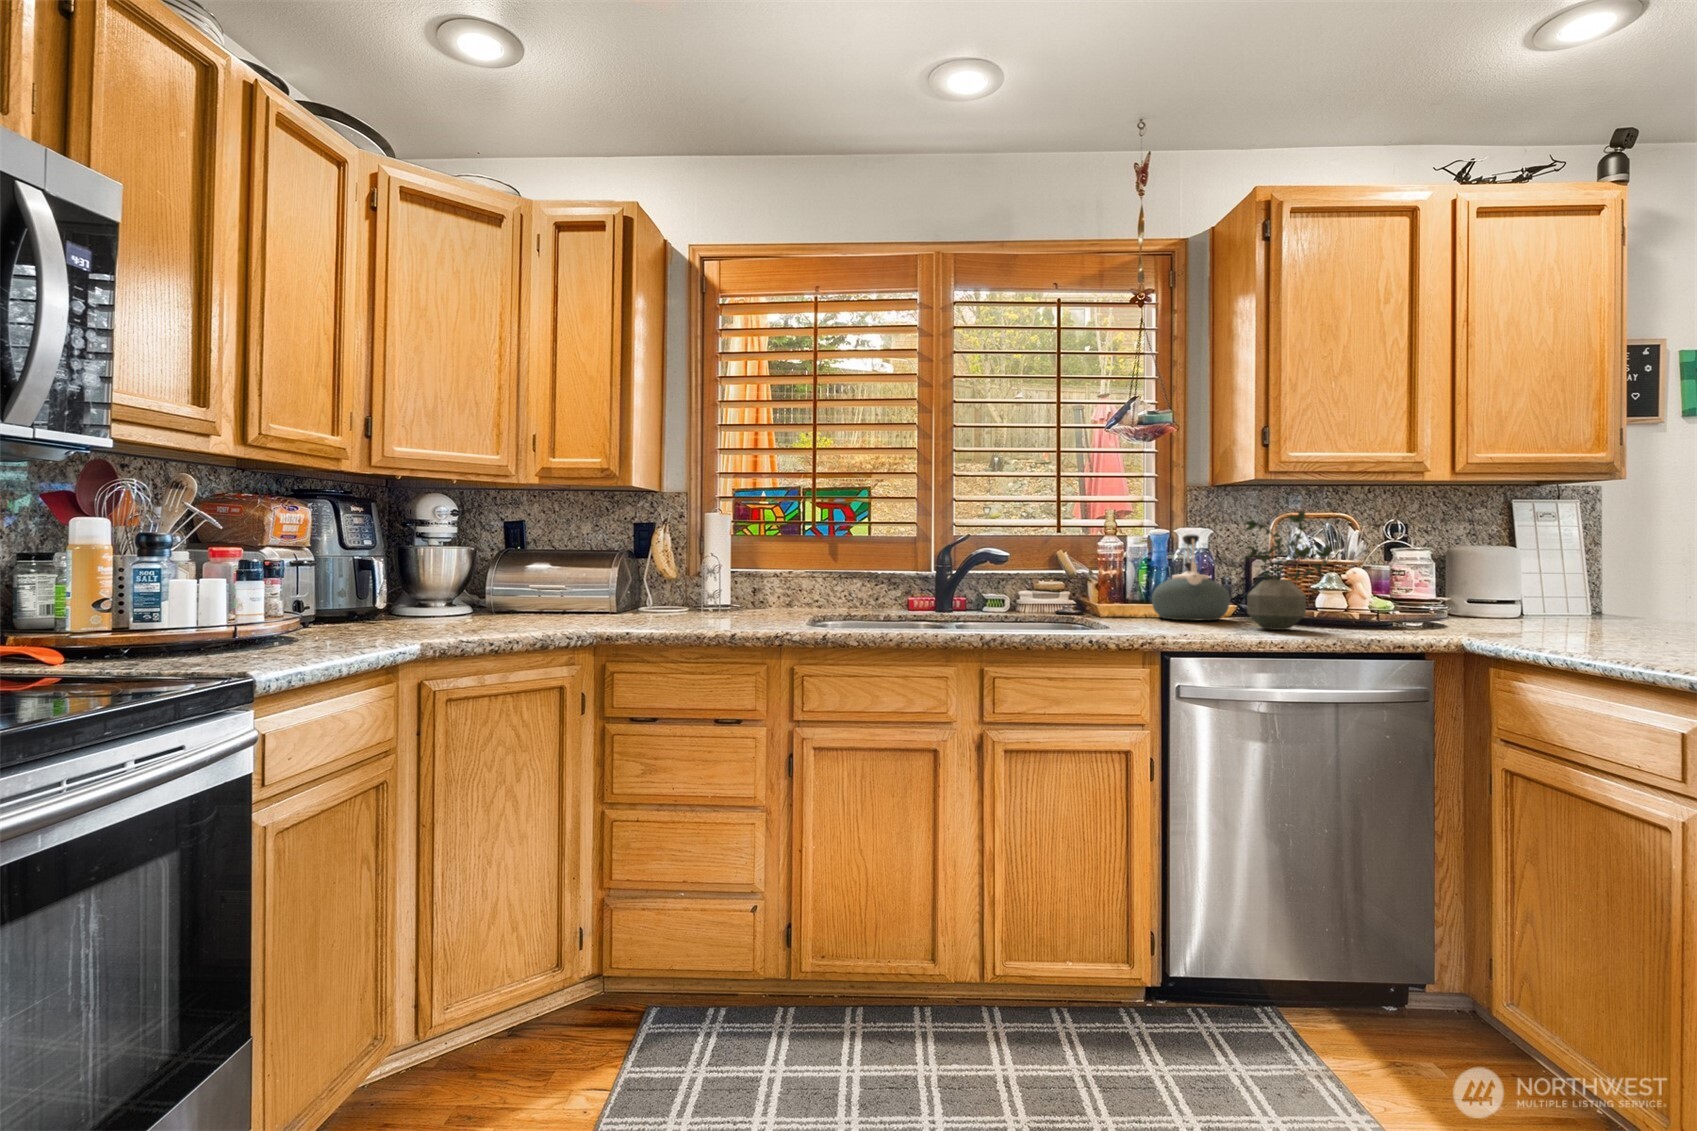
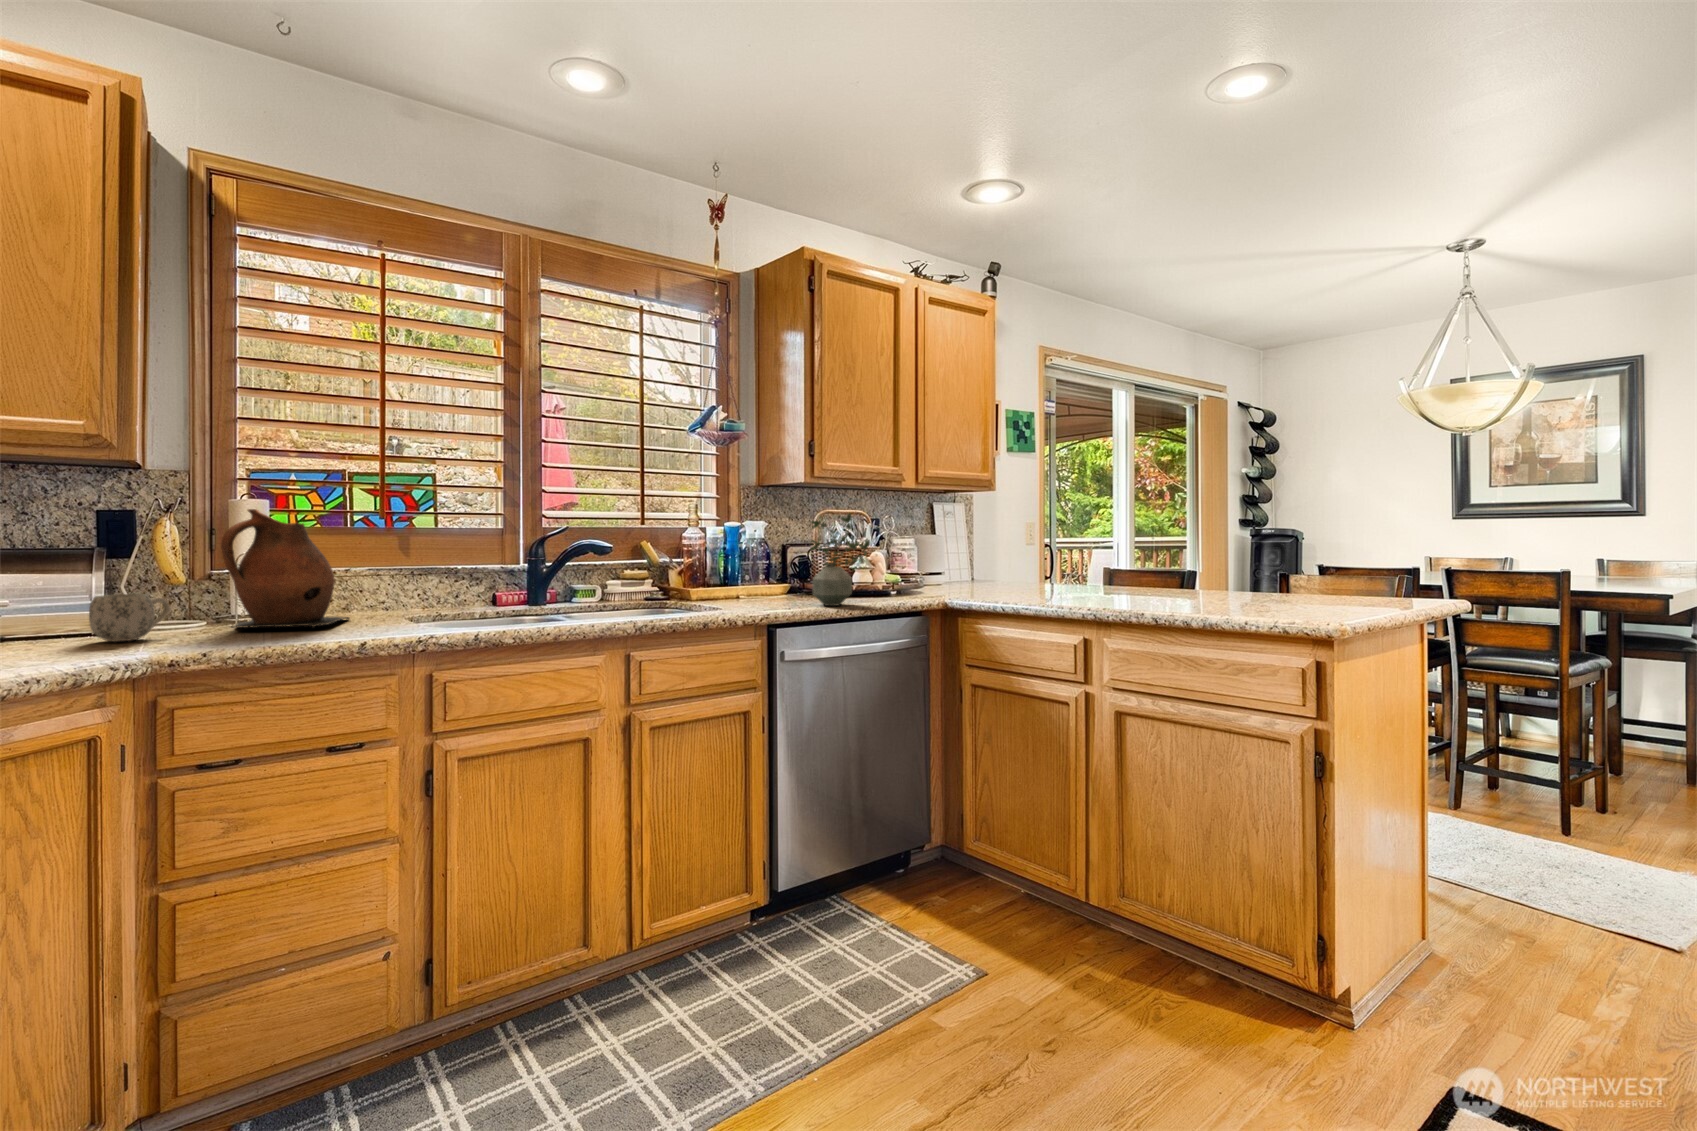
ceramic pitcher: none [680,517,773,618] -> present [221,509,350,628]
kettle: present [1152,534,1230,620] -> none [726,529,787,600]
mug: none [595,583,646,618] -> present [89,594,170,641]

